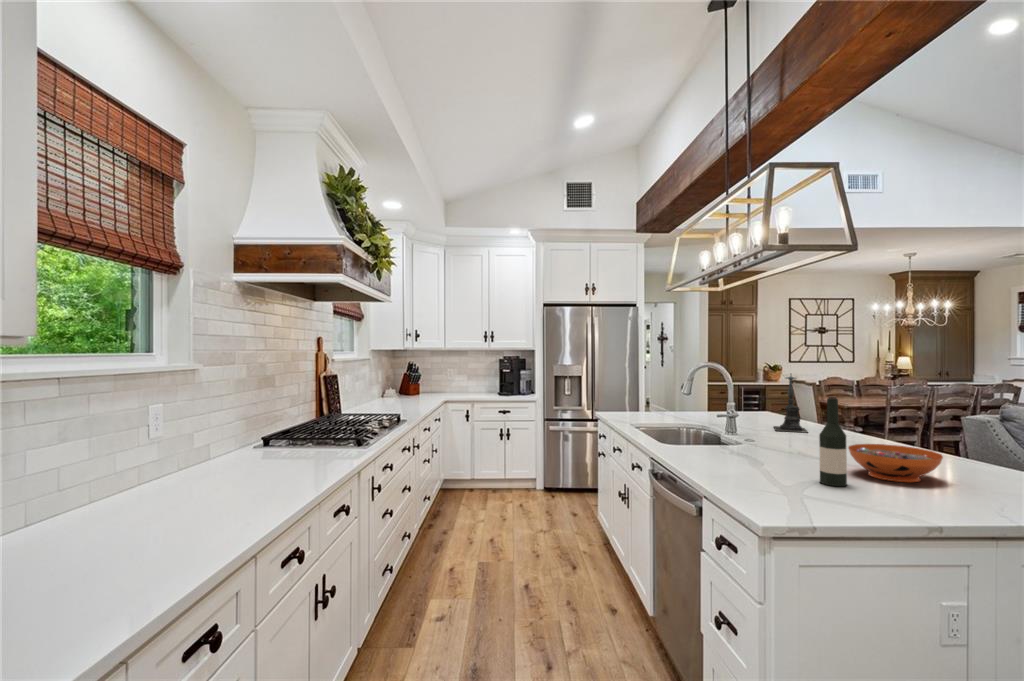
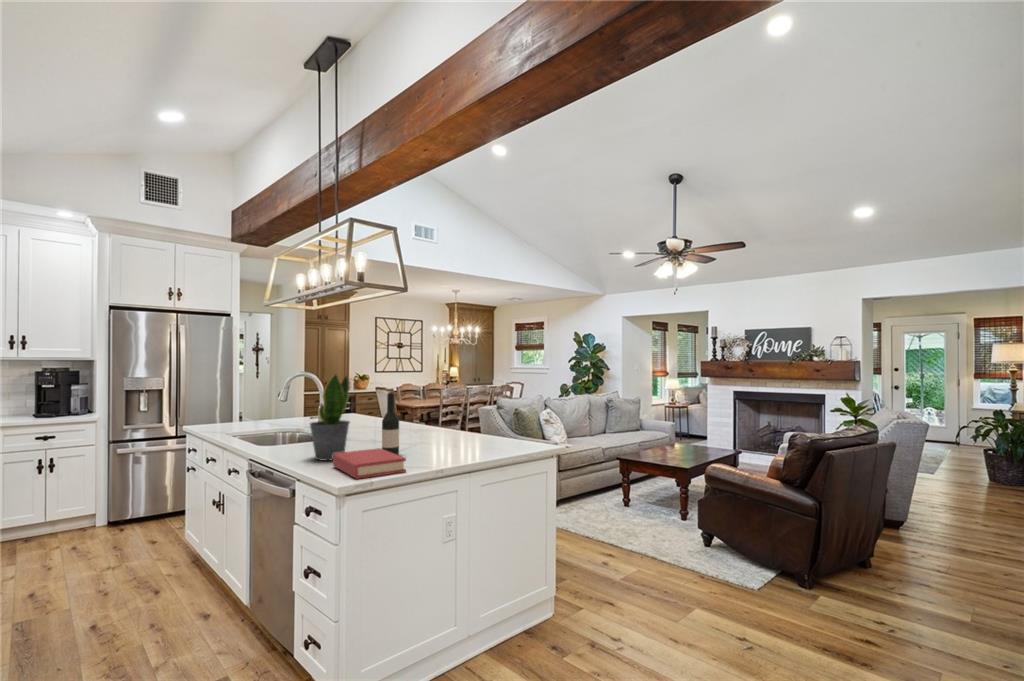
potted plant: none [720,367,773,478] -> present [310,374,350,461]
candle holder: present [774,376,807,433] -> none [355,375,380,426]
decorative bowl: present [849,444,943,482] -> none [402,425,455,449]
hardback book: none [752,472,866,519] -> present [333,448,406,479]

